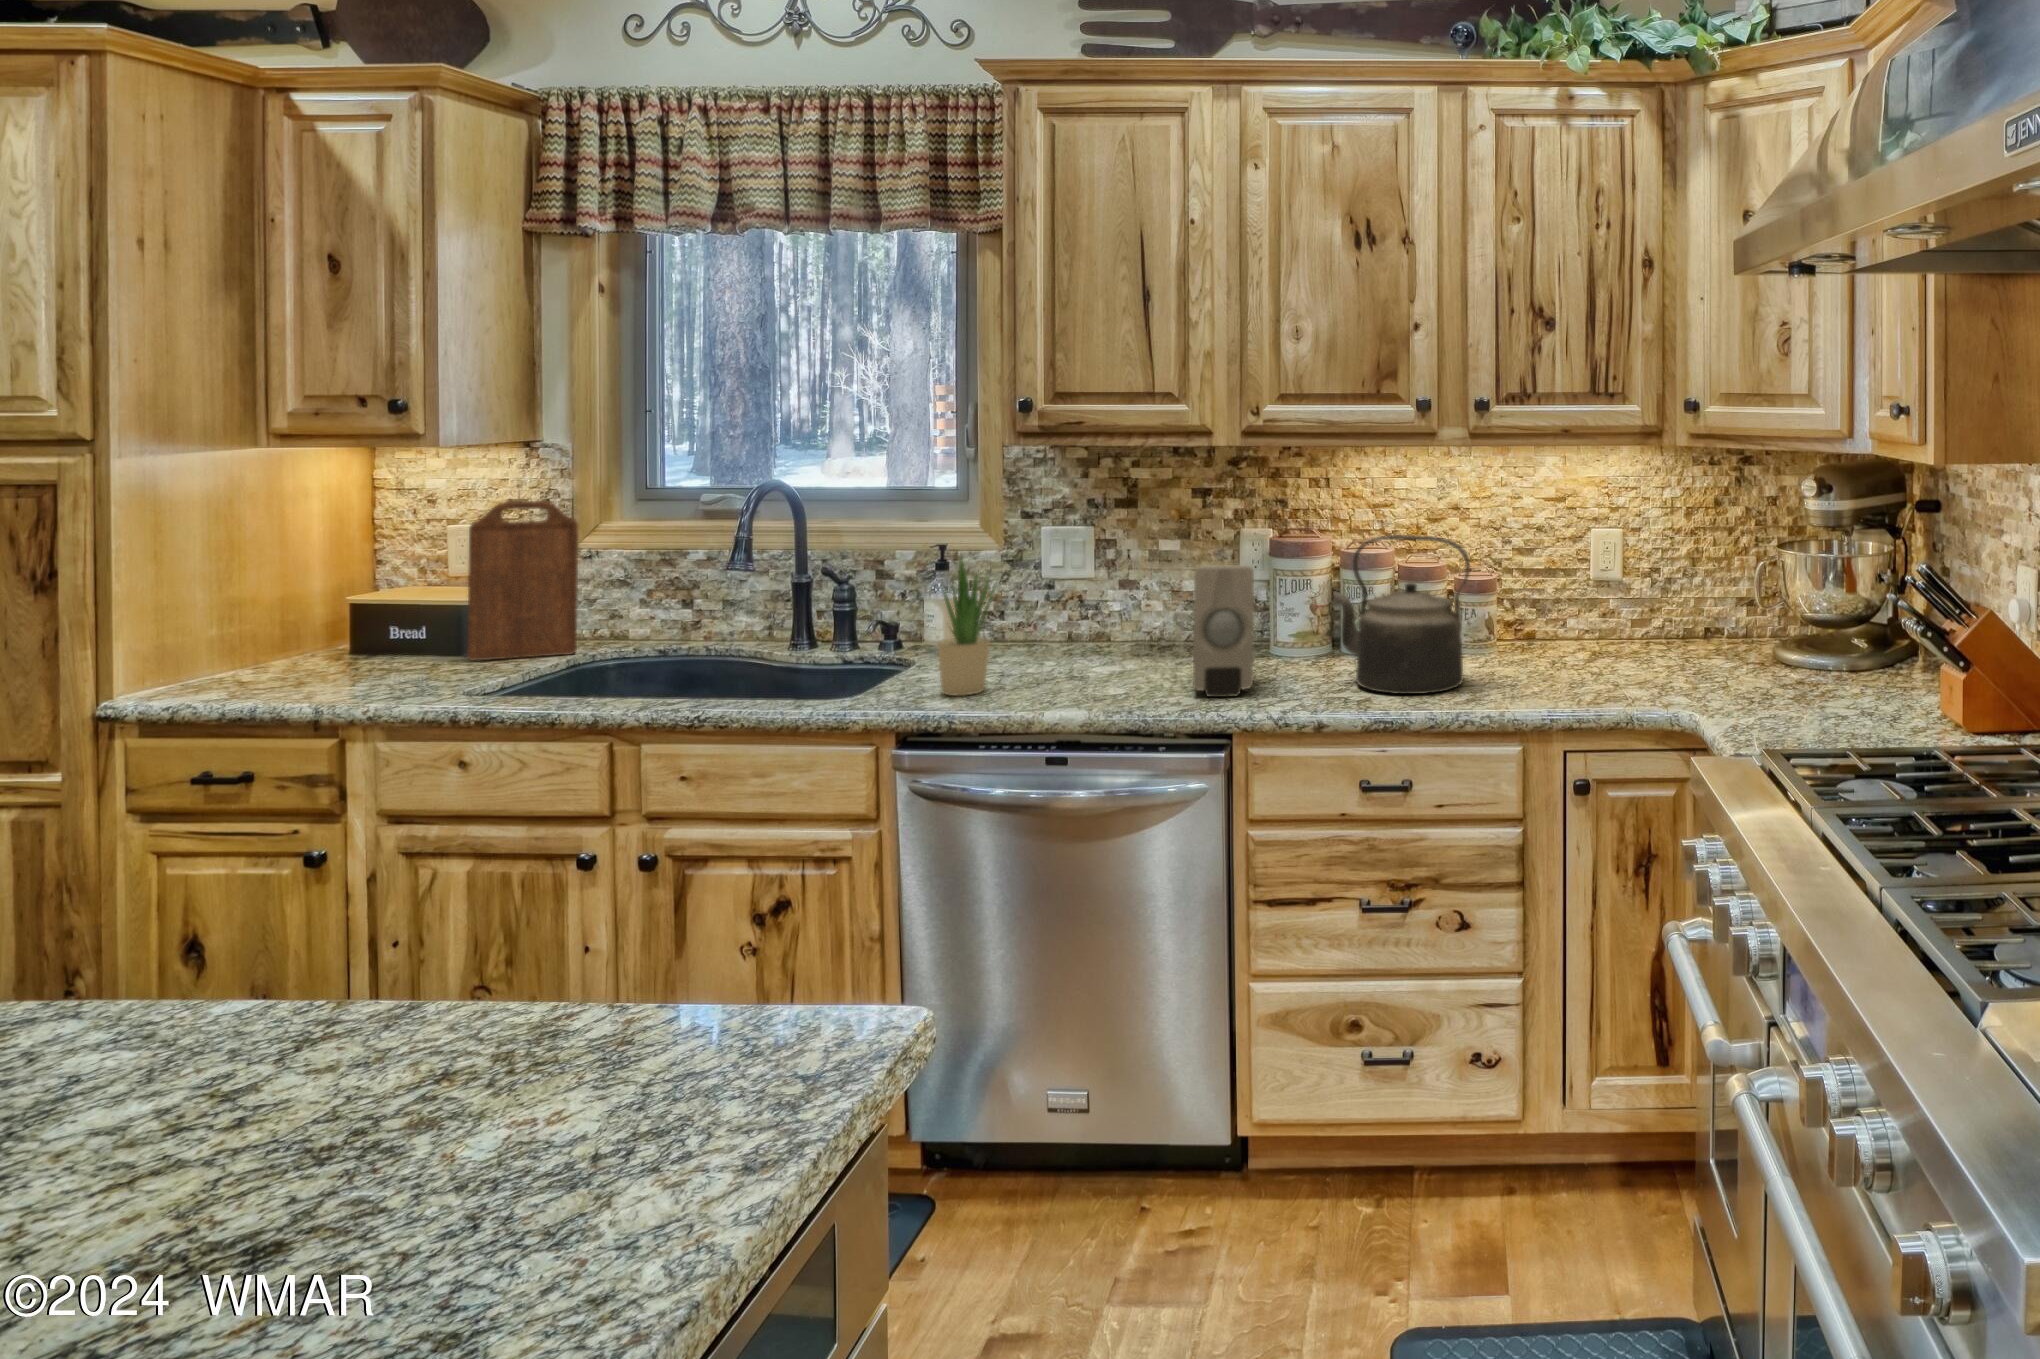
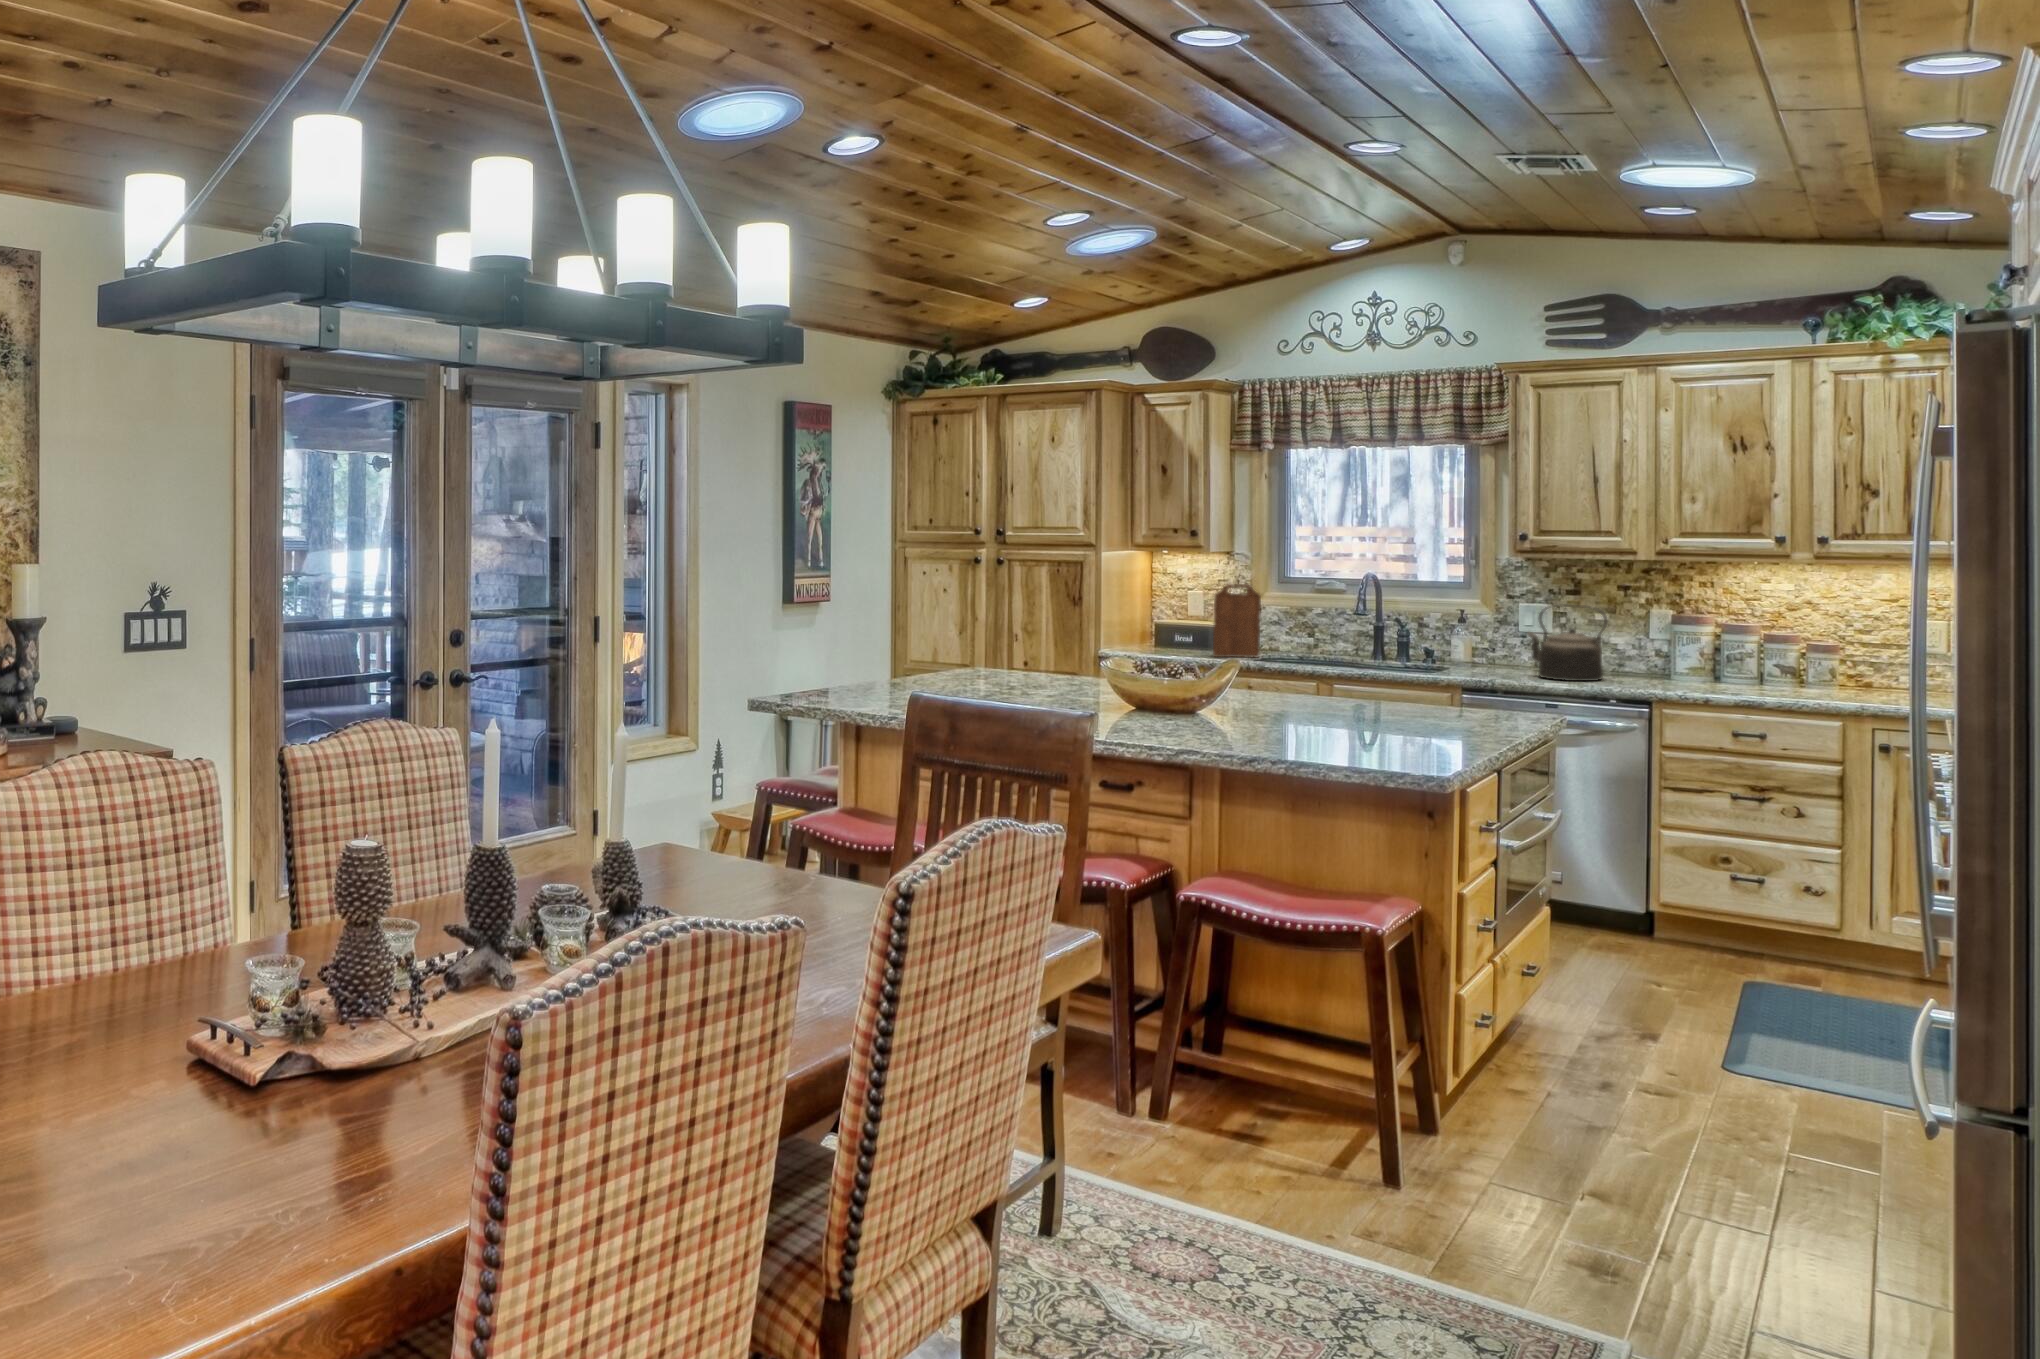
kettle: present [1333,535,1470,694] -> present [1528,604,1607,681]
potted plant: present [937,556,996,696] -> none [1477,611,1511,681]
soap dispenser: present [1193,565,1254,697] -> none [1626,624,1666,690]

